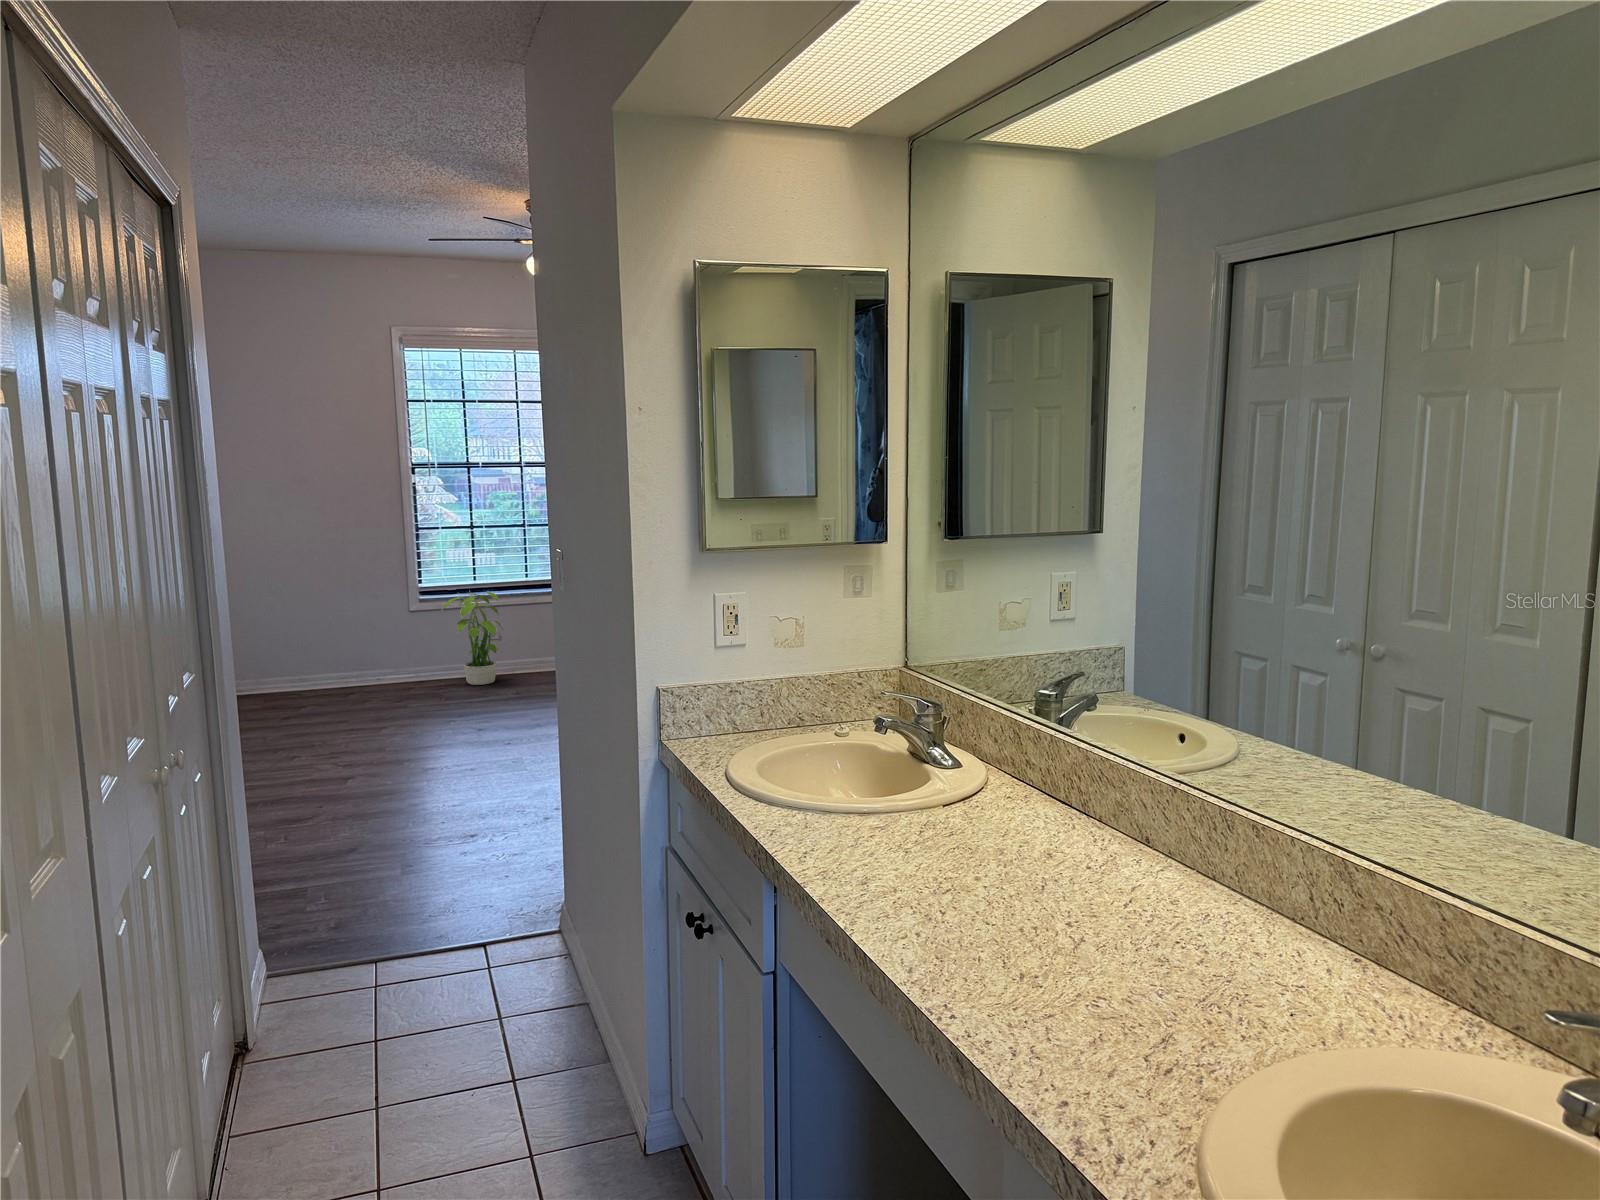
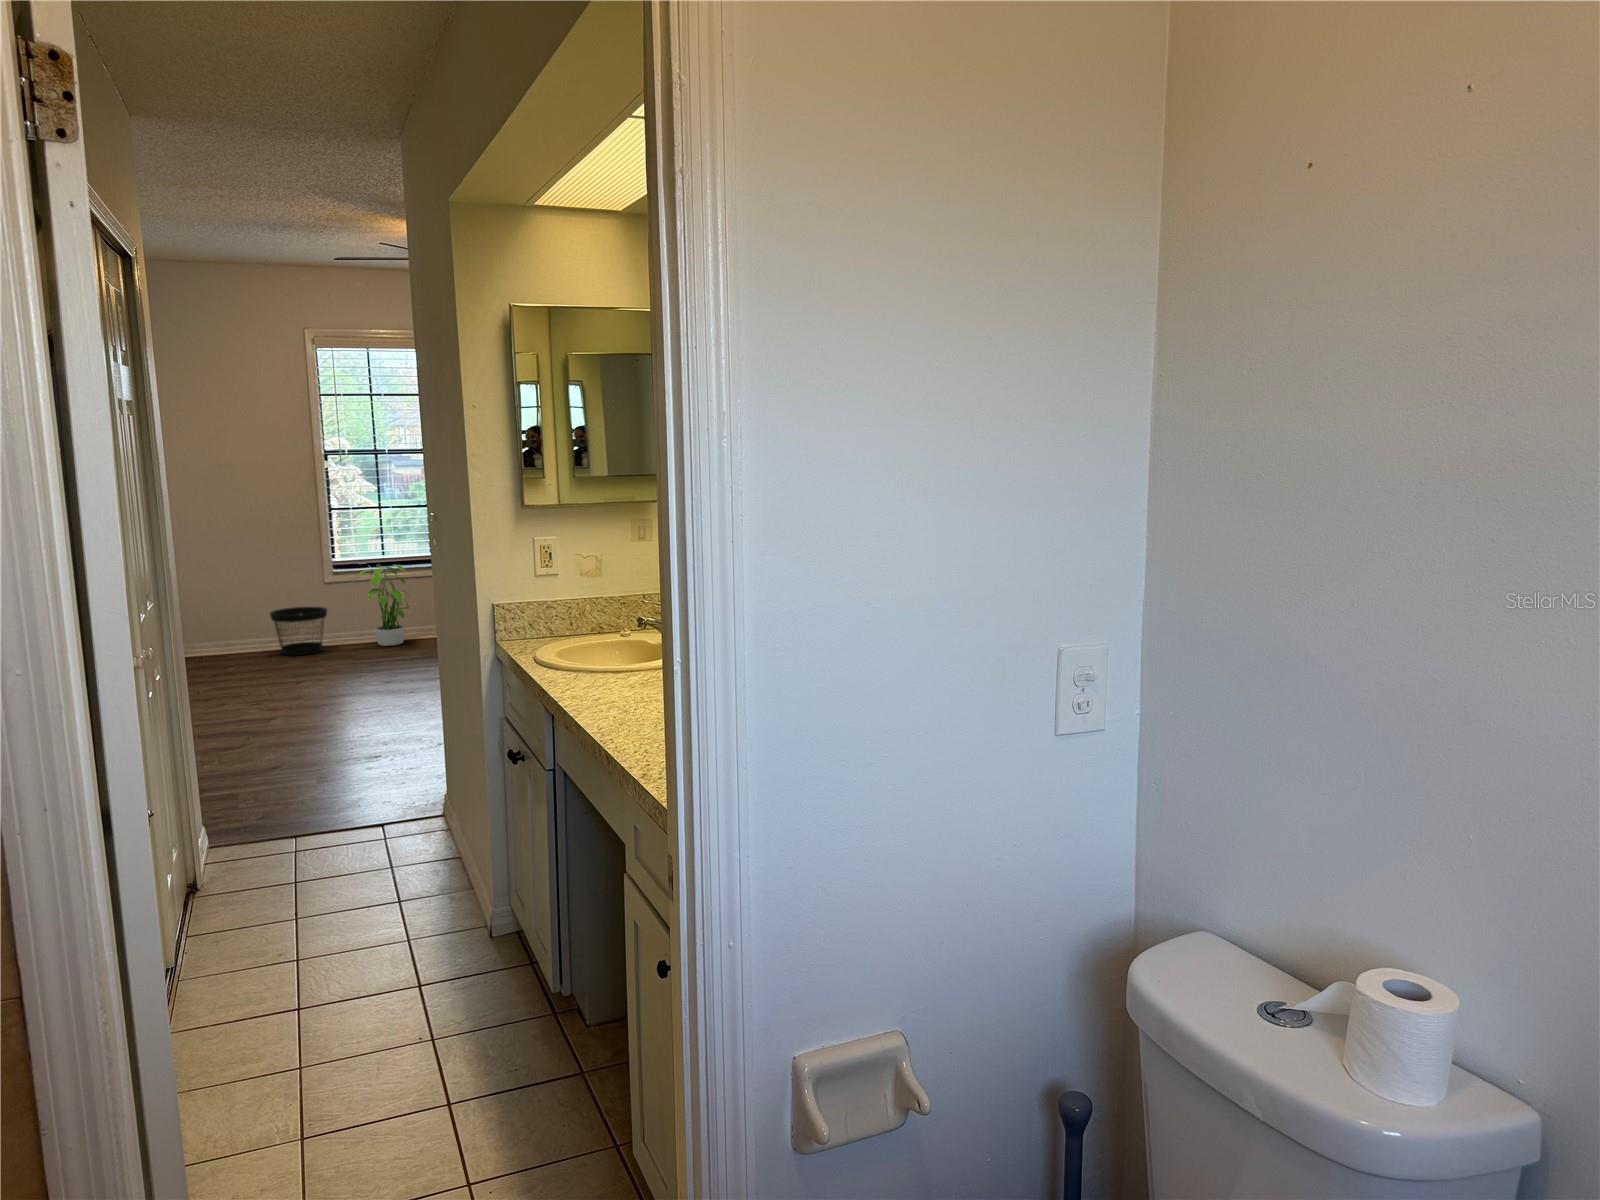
wastebasket: none [348,639,412,695] -> present [270,607,327,656]

